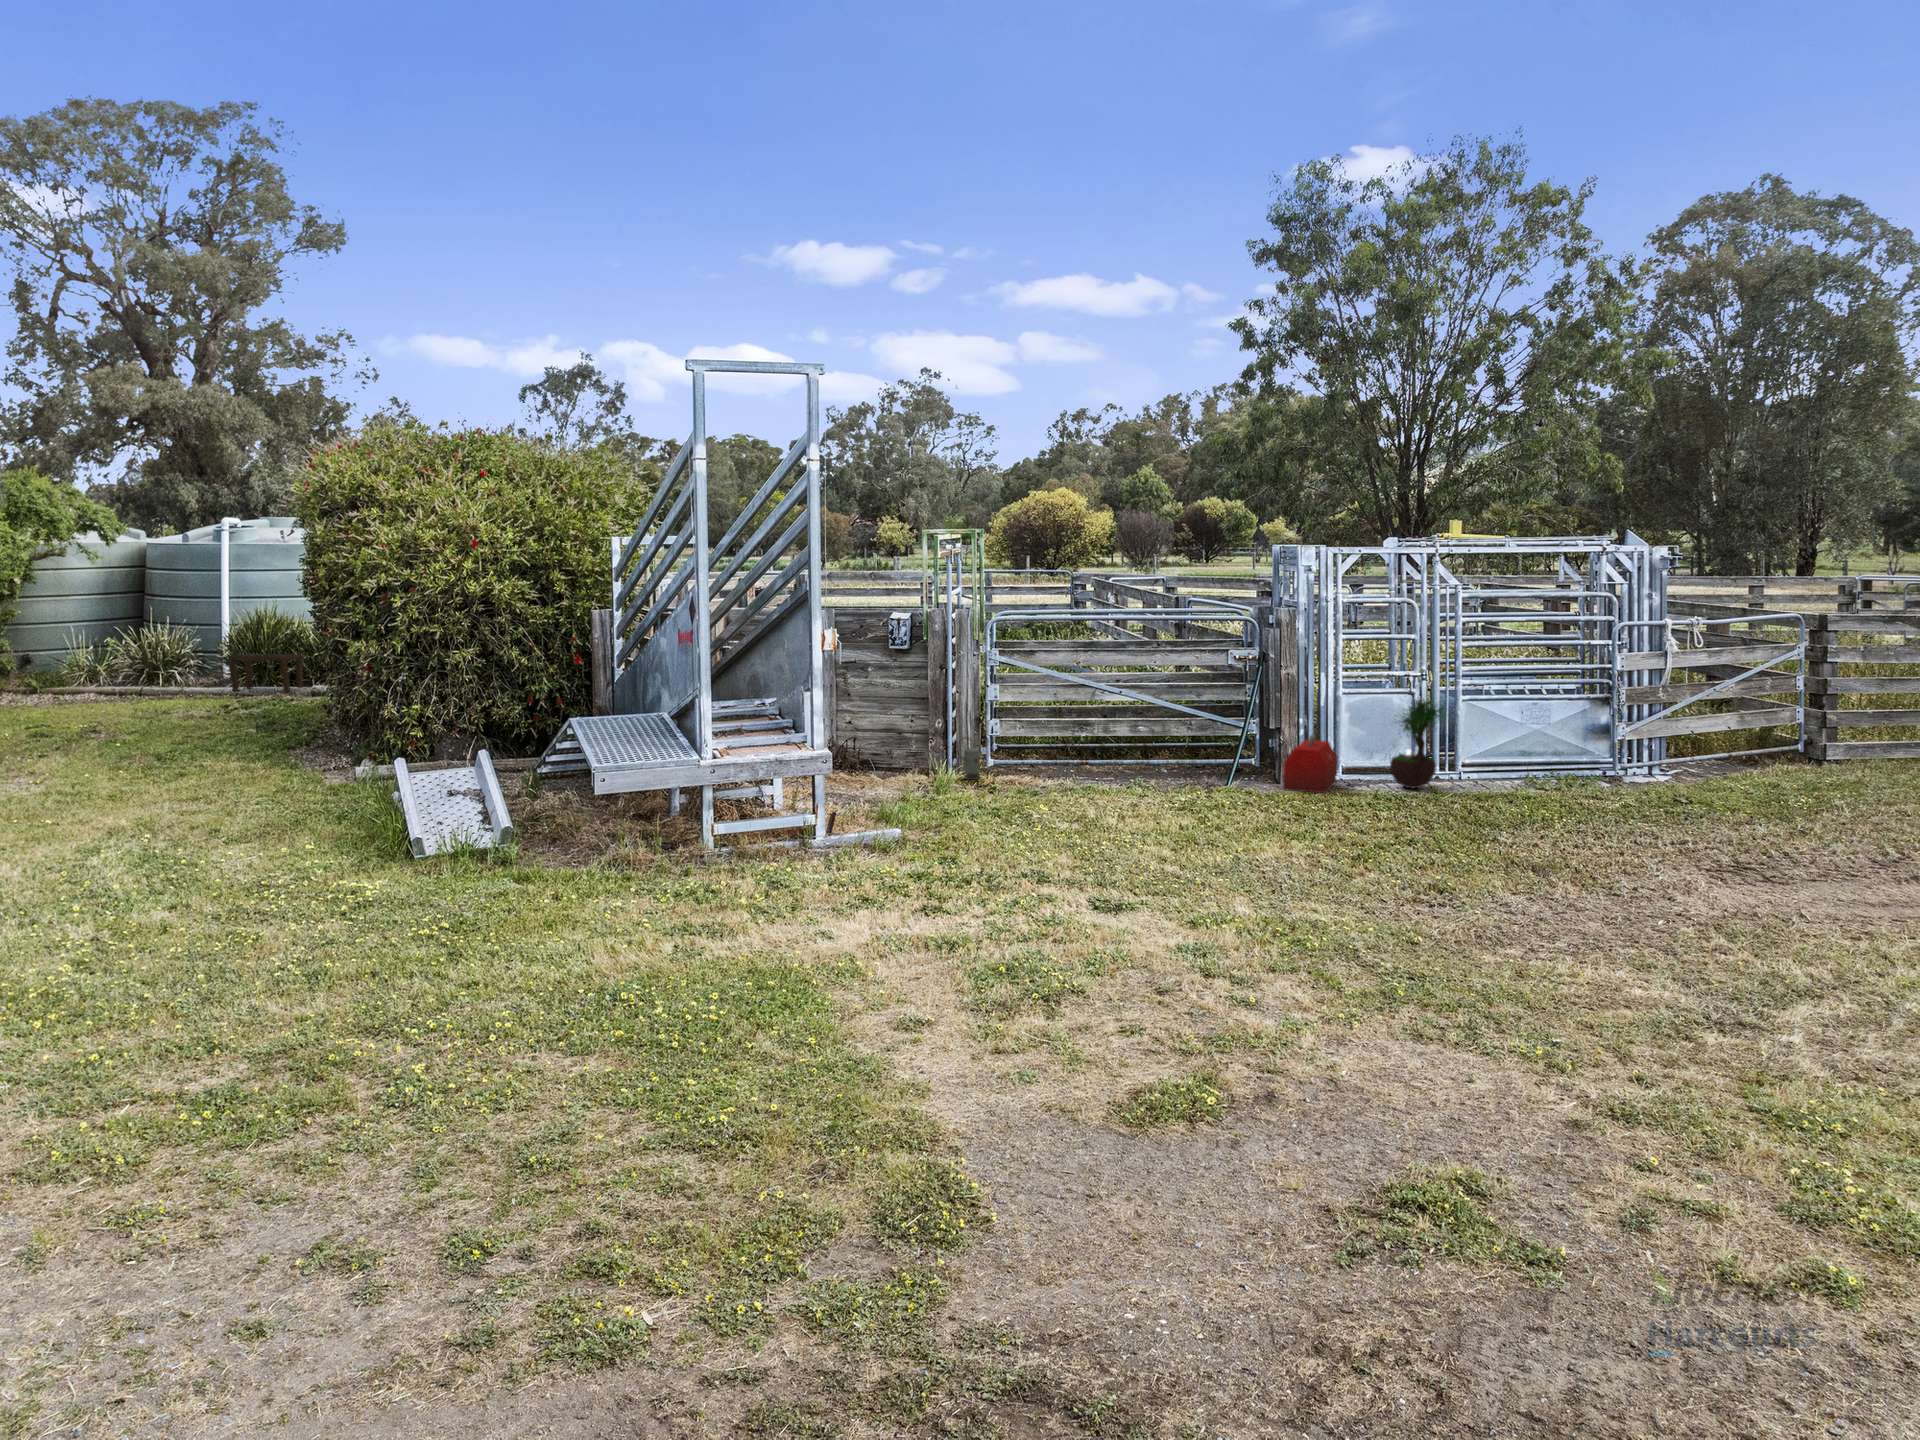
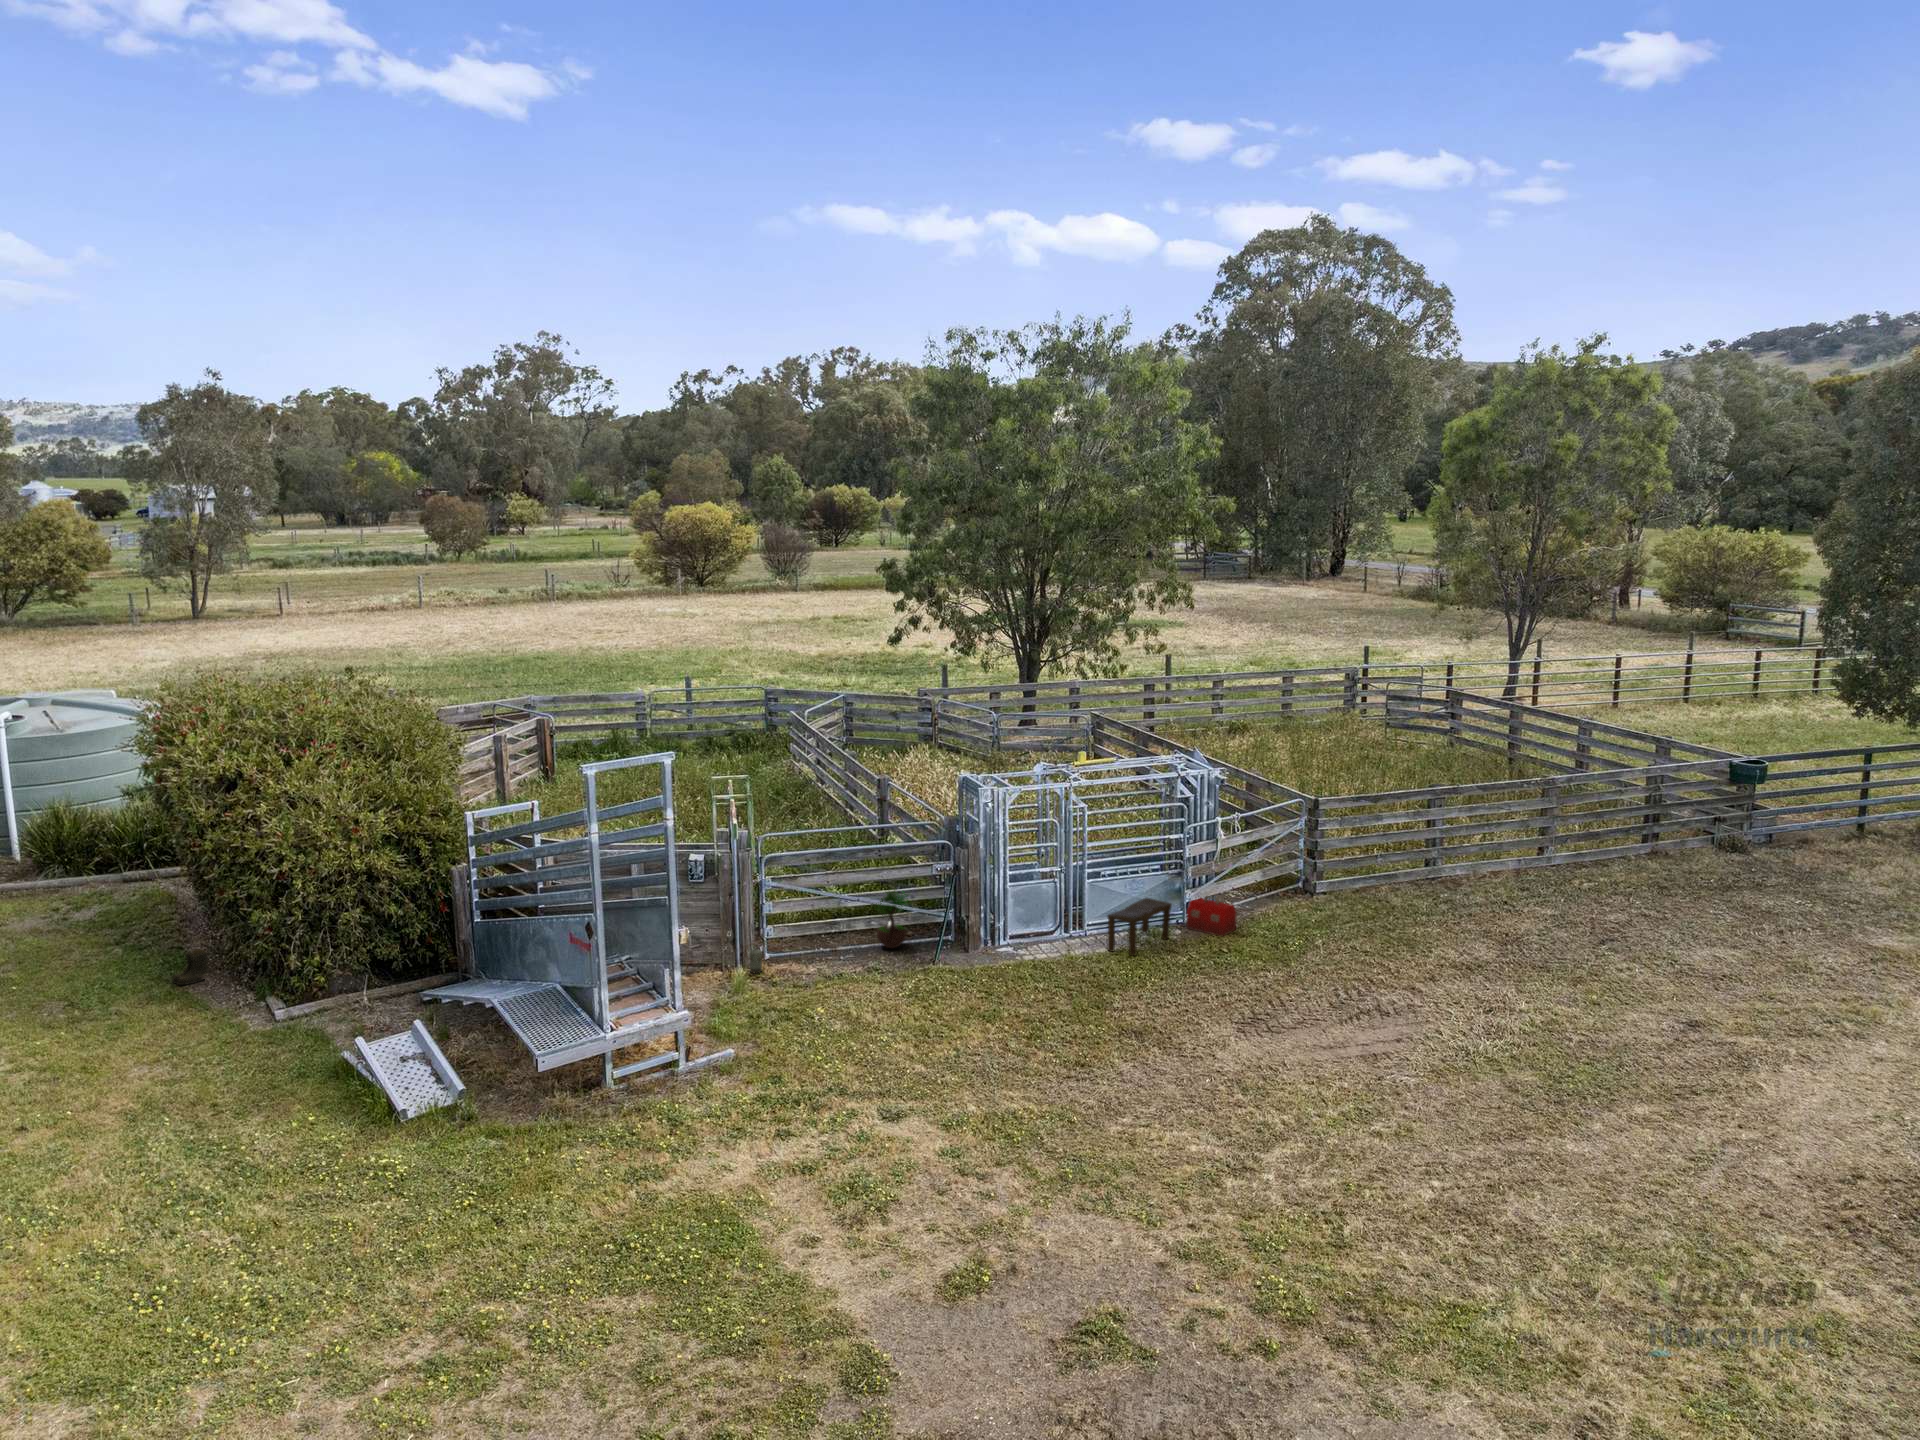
bench: present [228,654,304,693] -> present [1107,898,1172,956]
potted tree: present [1390,696,1449,788] -> present [876,891,906,948]
boots: none [285,714,329,751] -> present [172,949,209,985]
toolbox: present [1283,734,1338,793] -> present [1186,896,1237,936]

